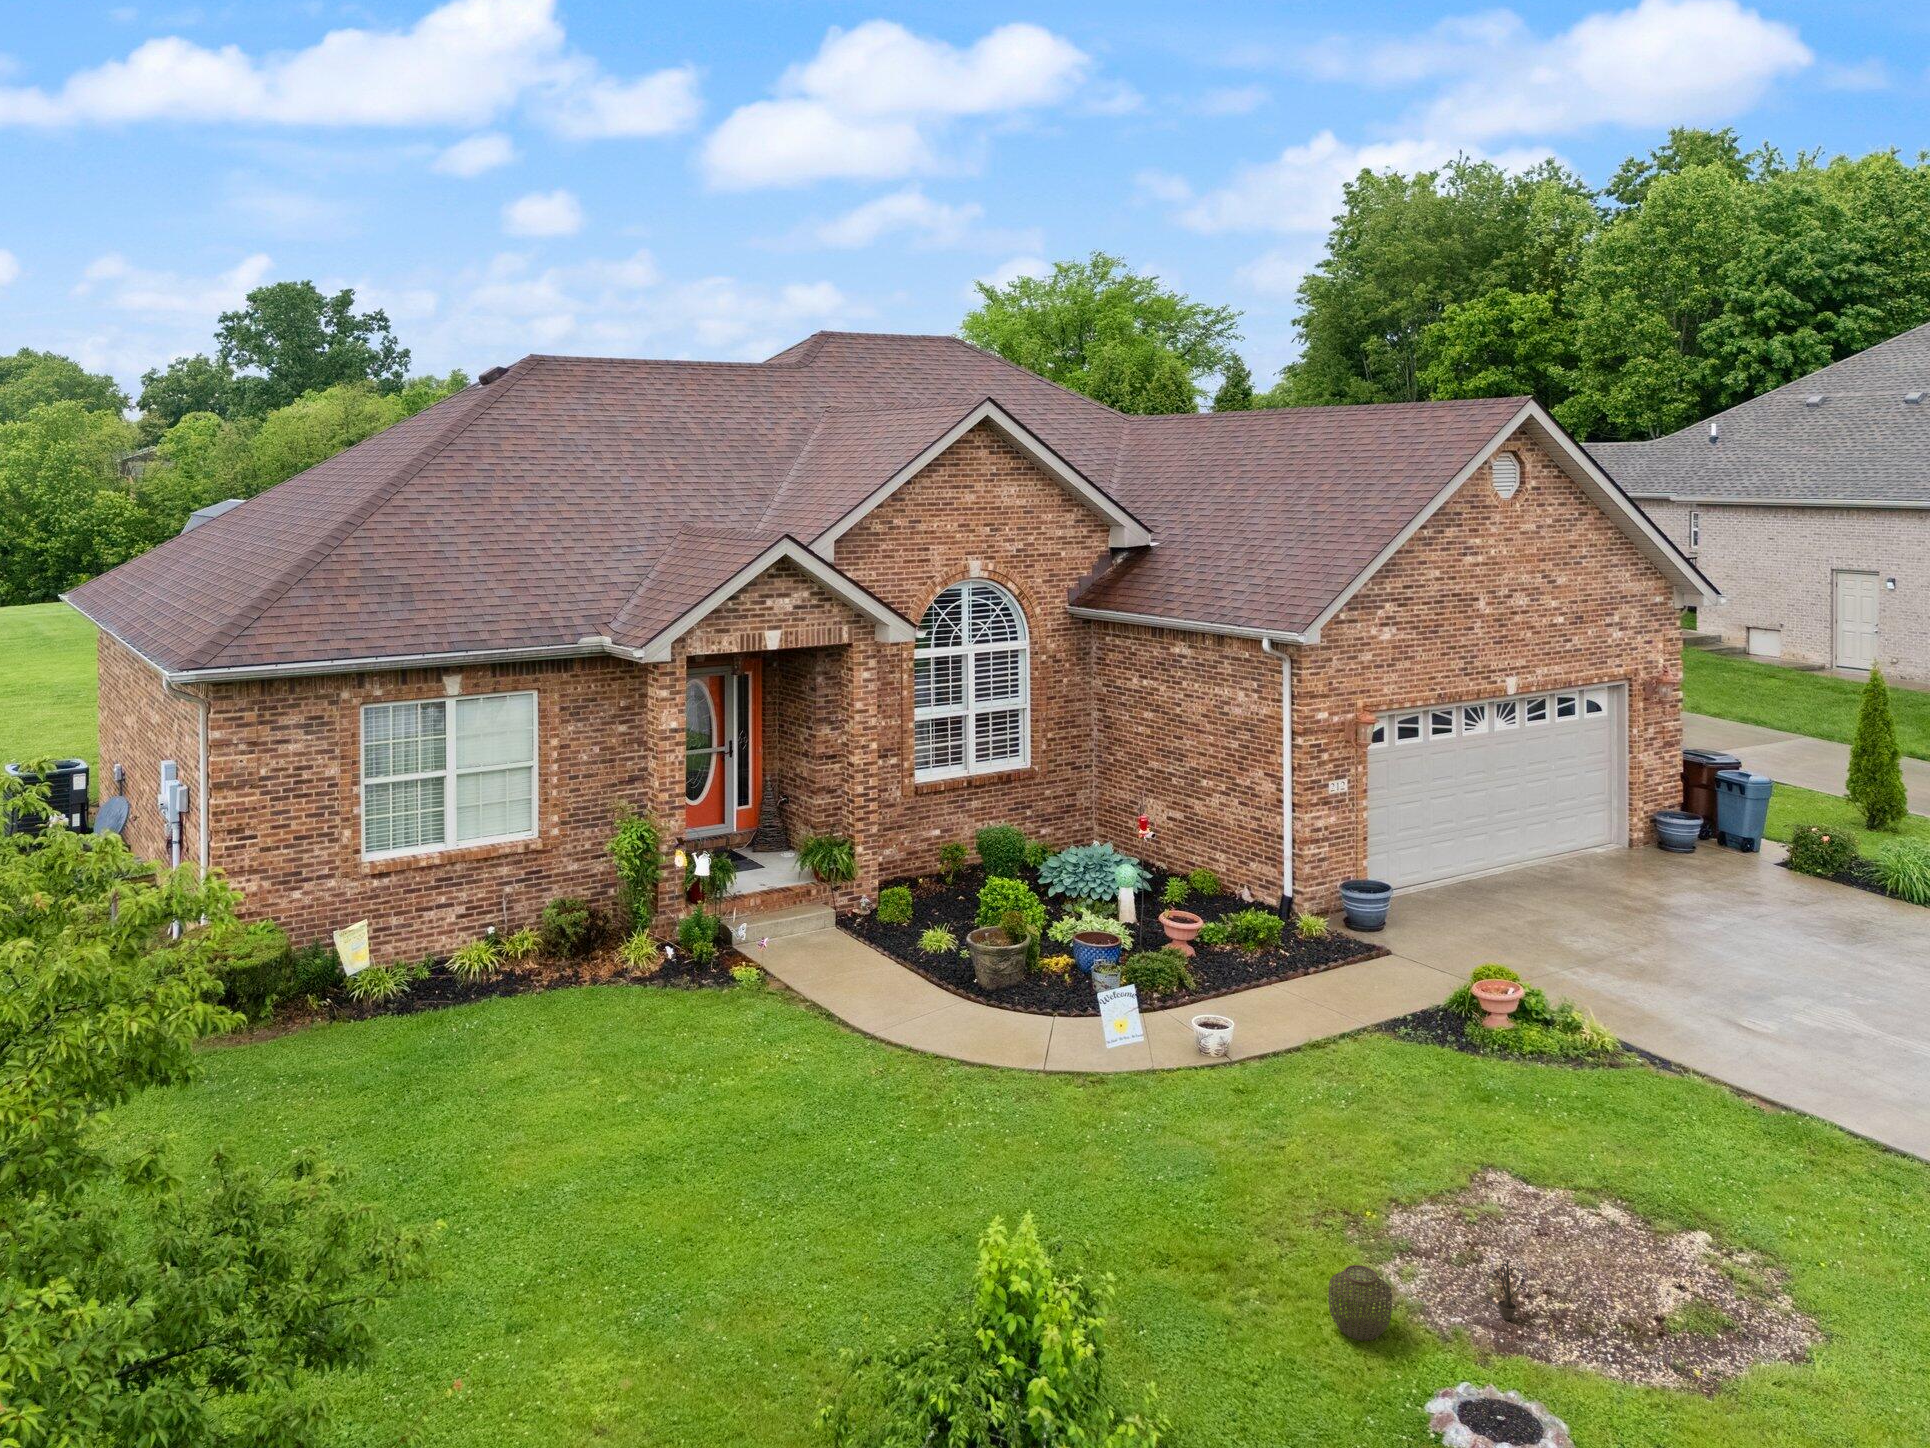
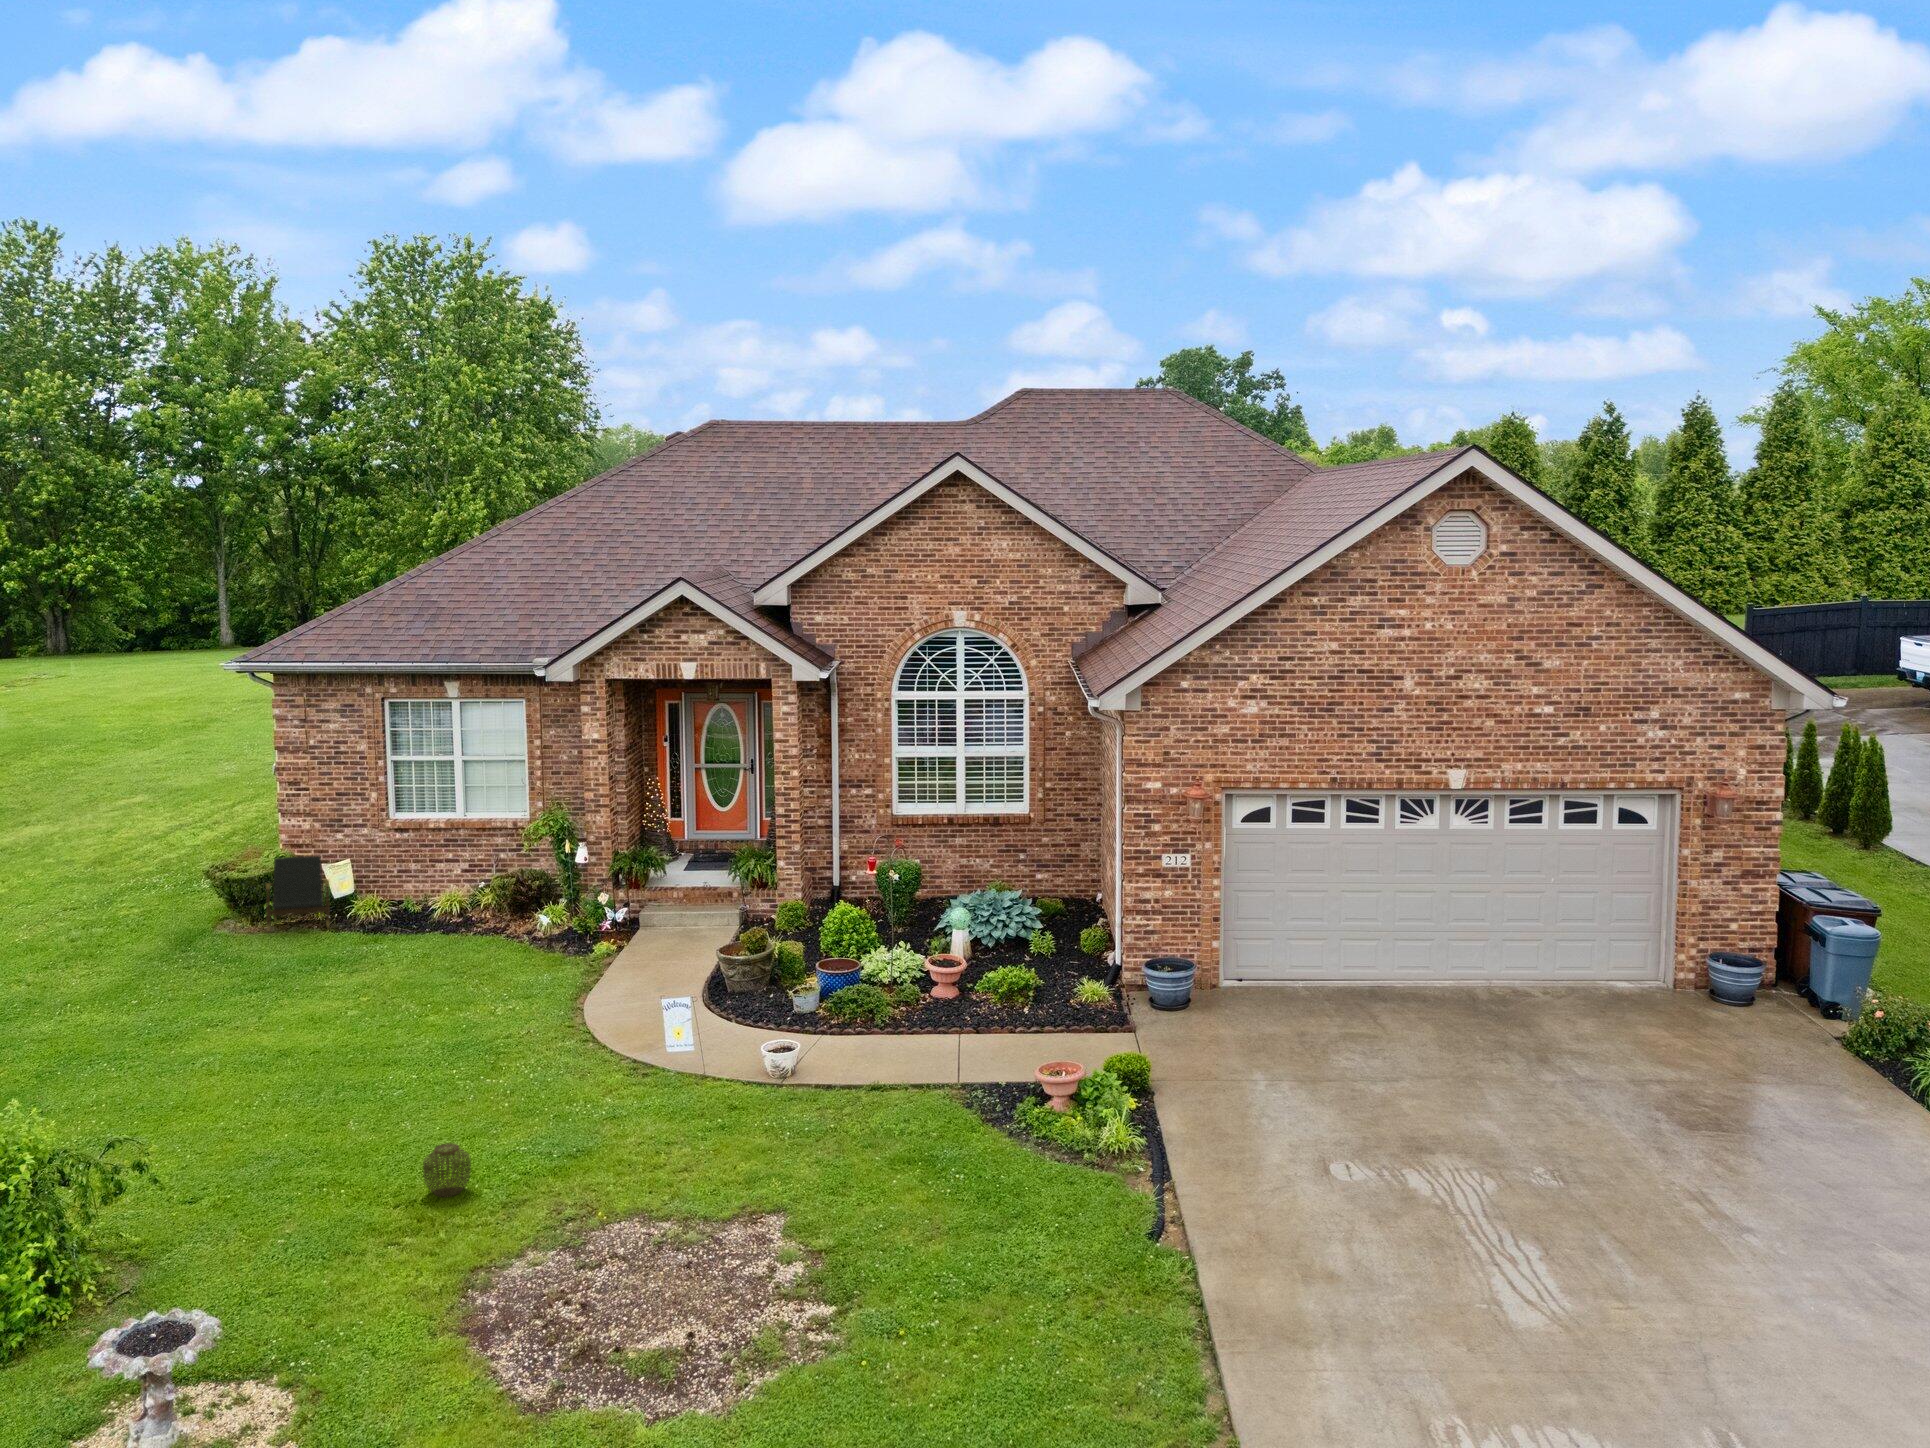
lounge chair: none [253,923,359,1038] -> present [266,856,330,931]
decorative plant: present [1487,1260,1526,1320] -> none [535,1165,556,1213]

